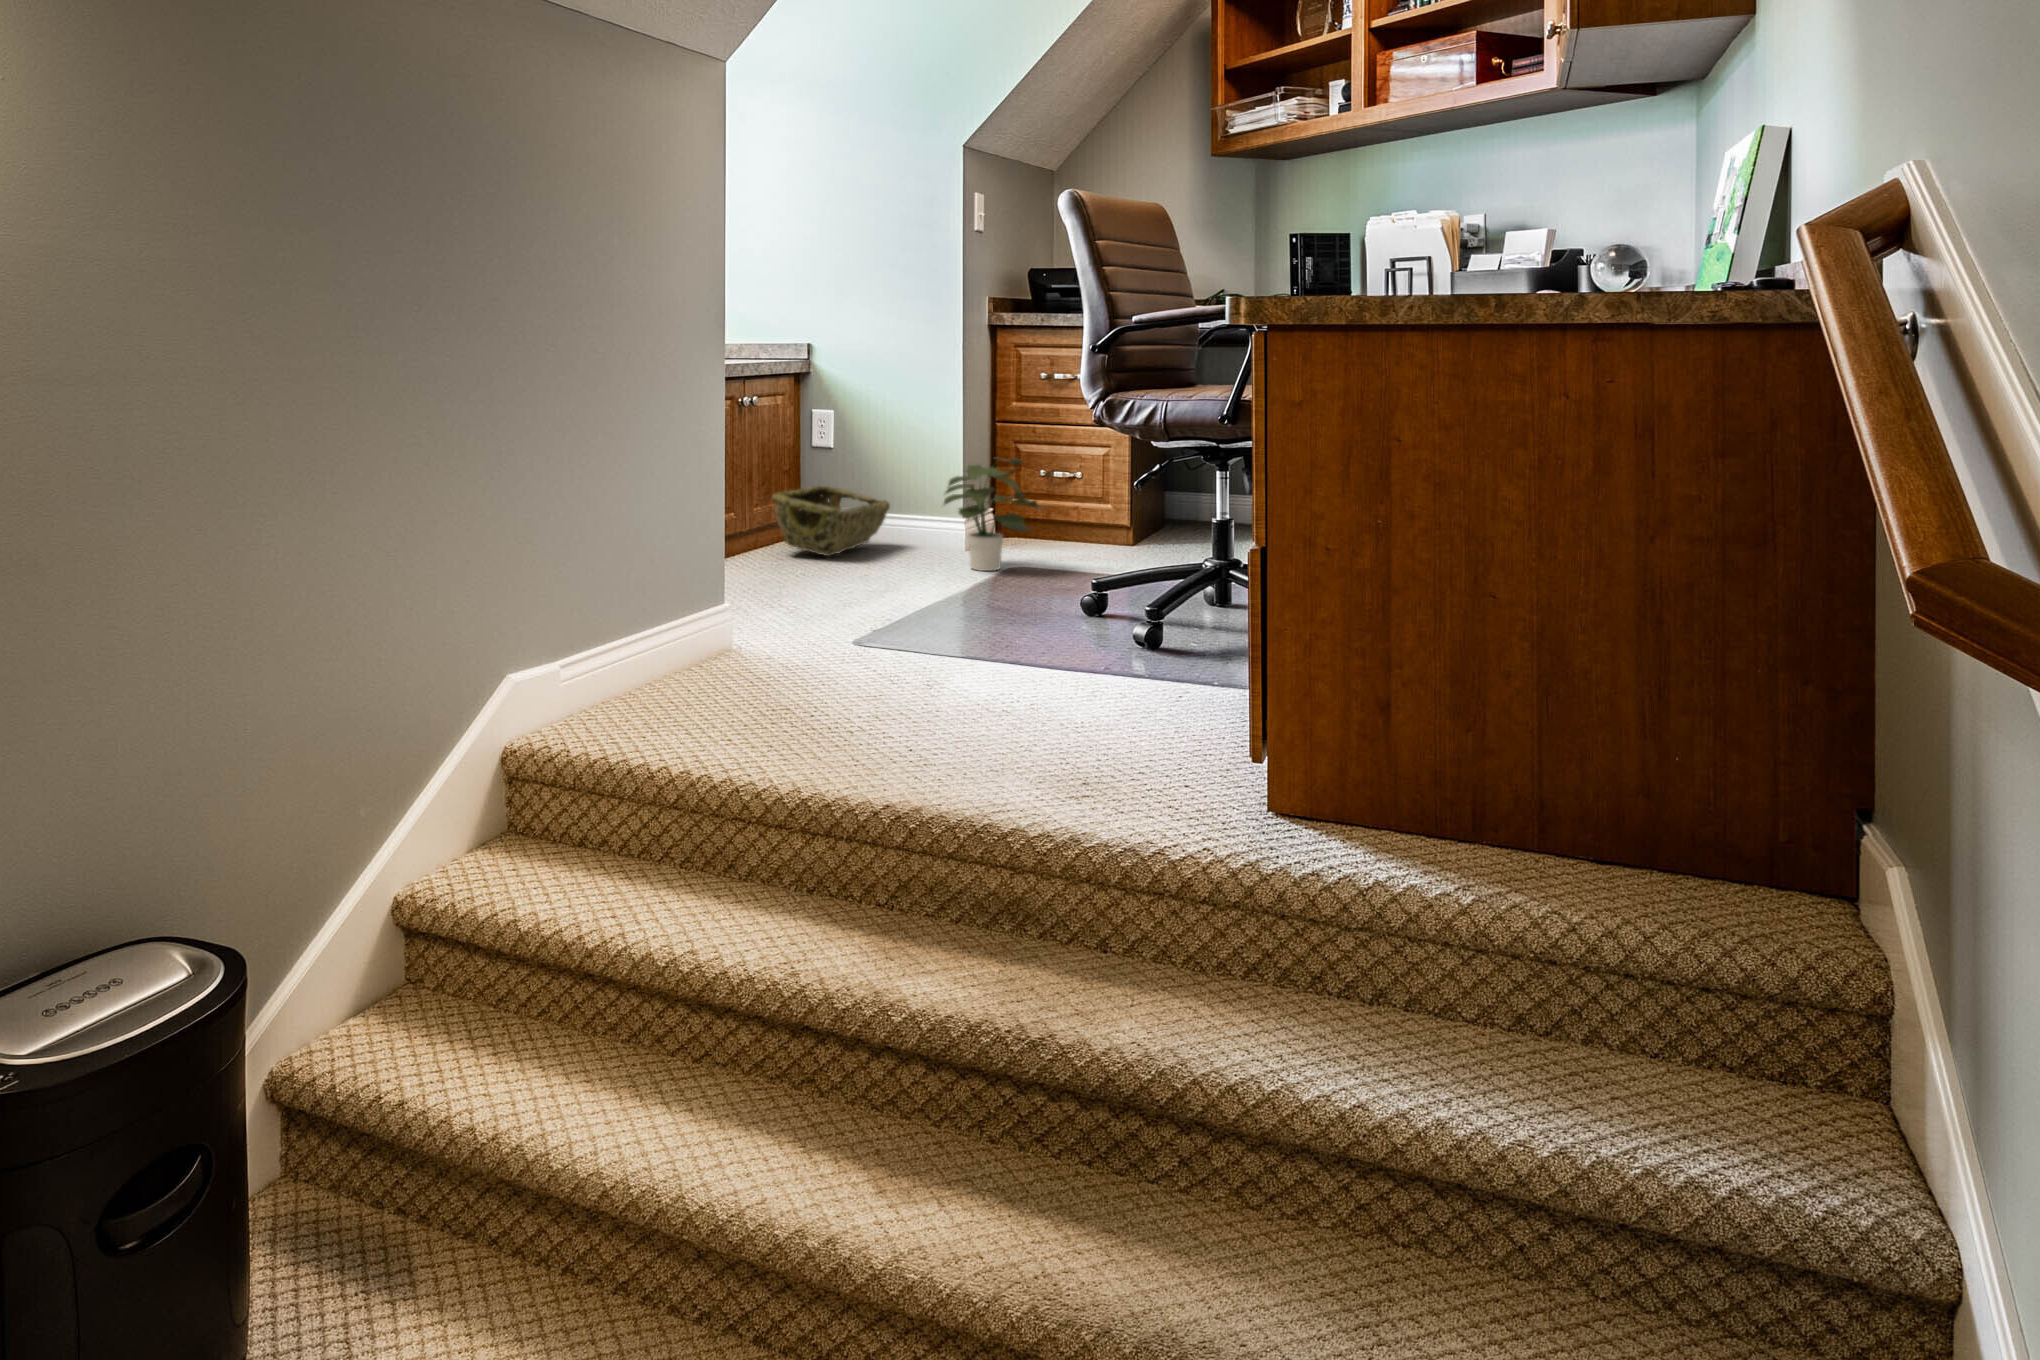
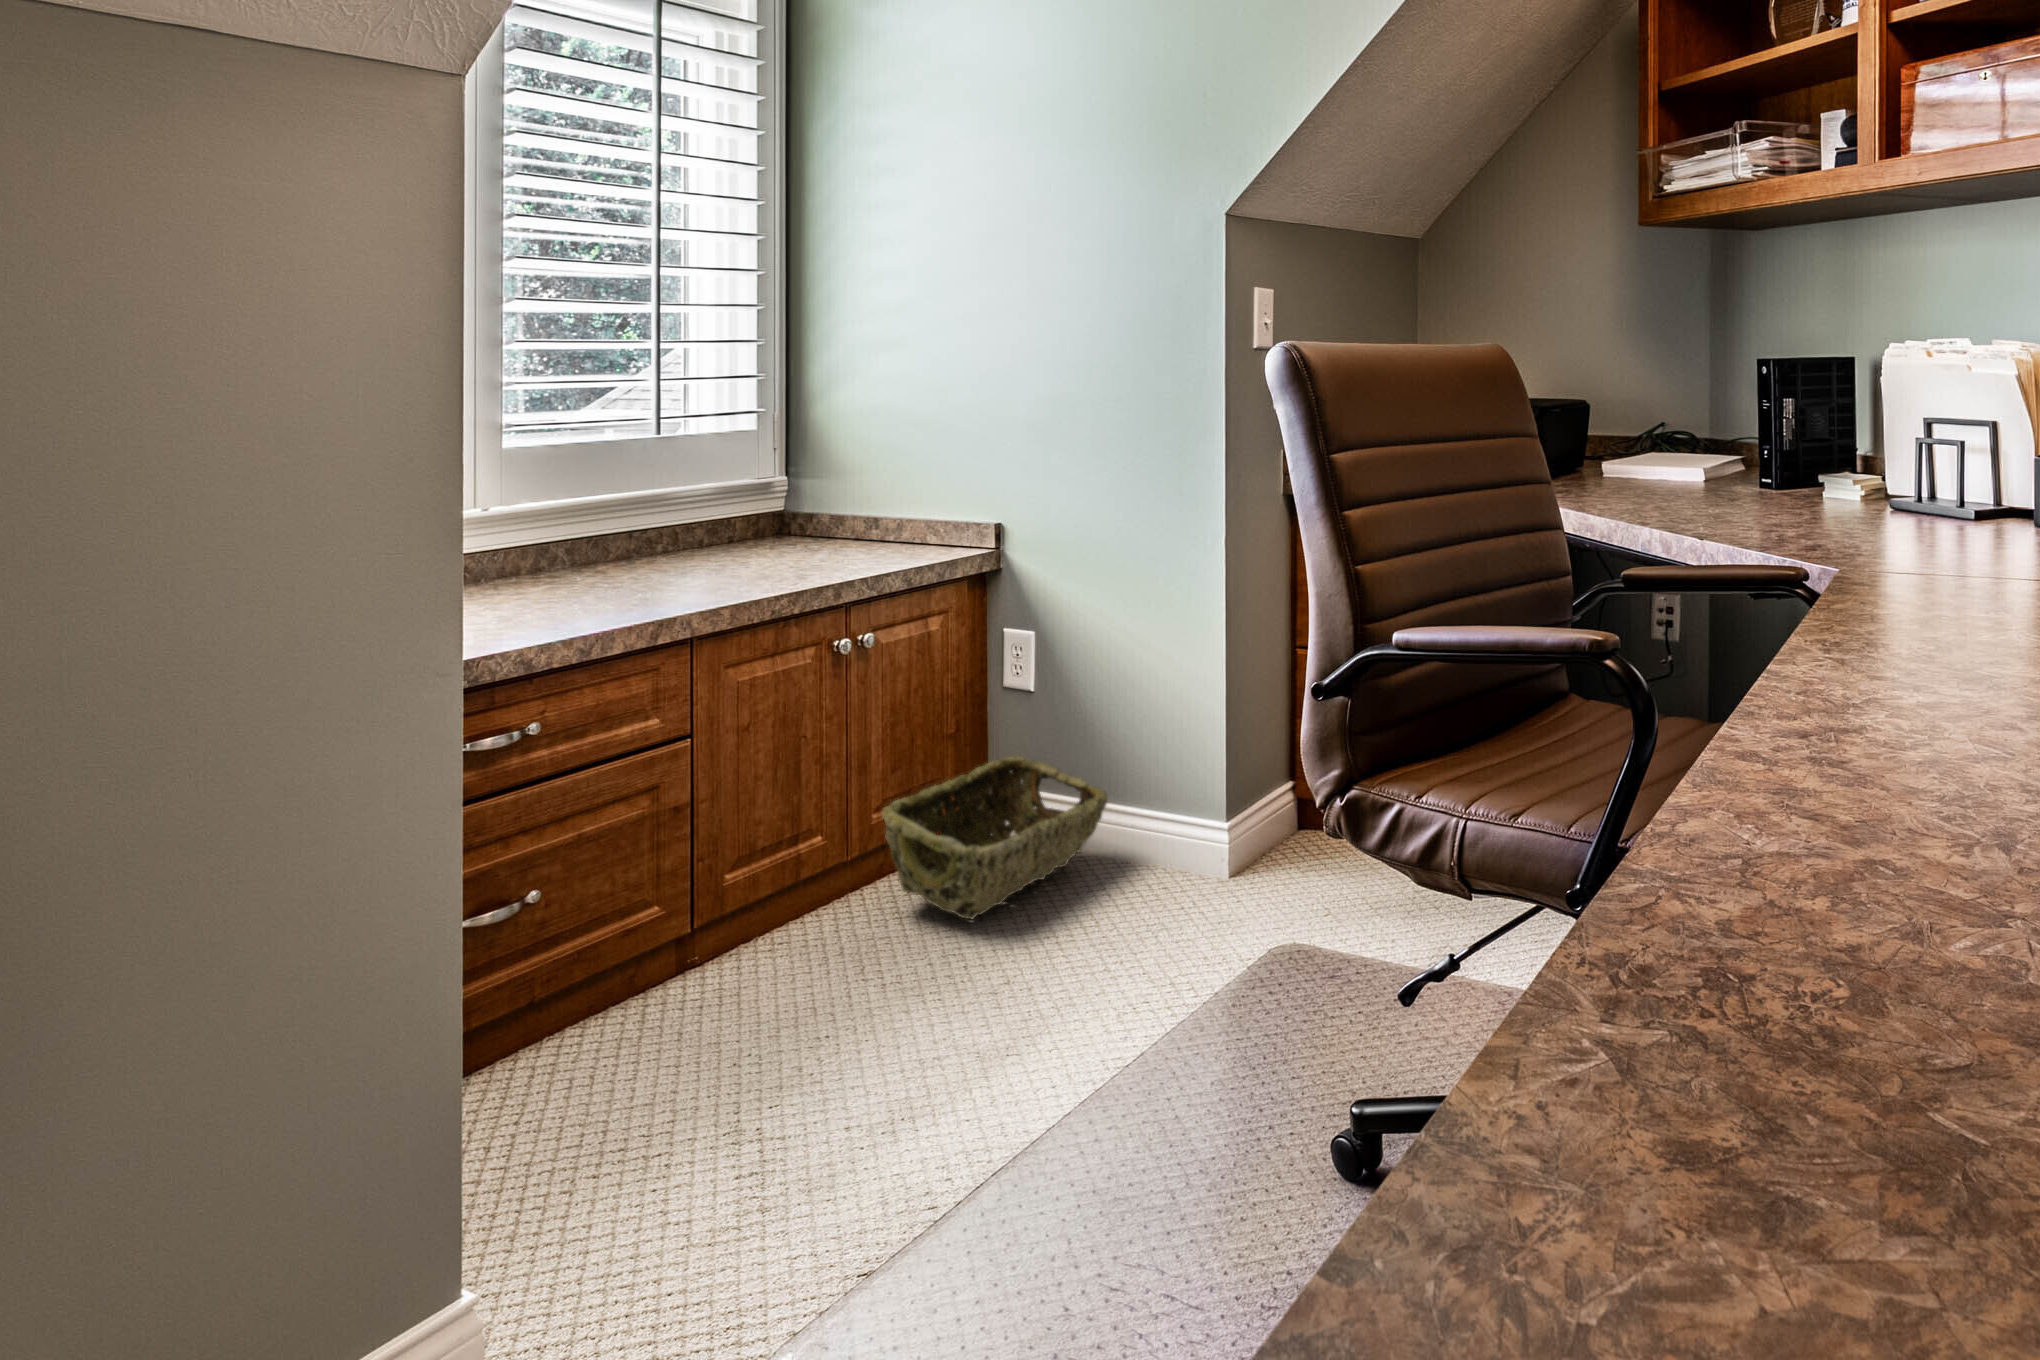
potted plant: present [944,459,1043,571] -> none [1139,771,1323,982]

